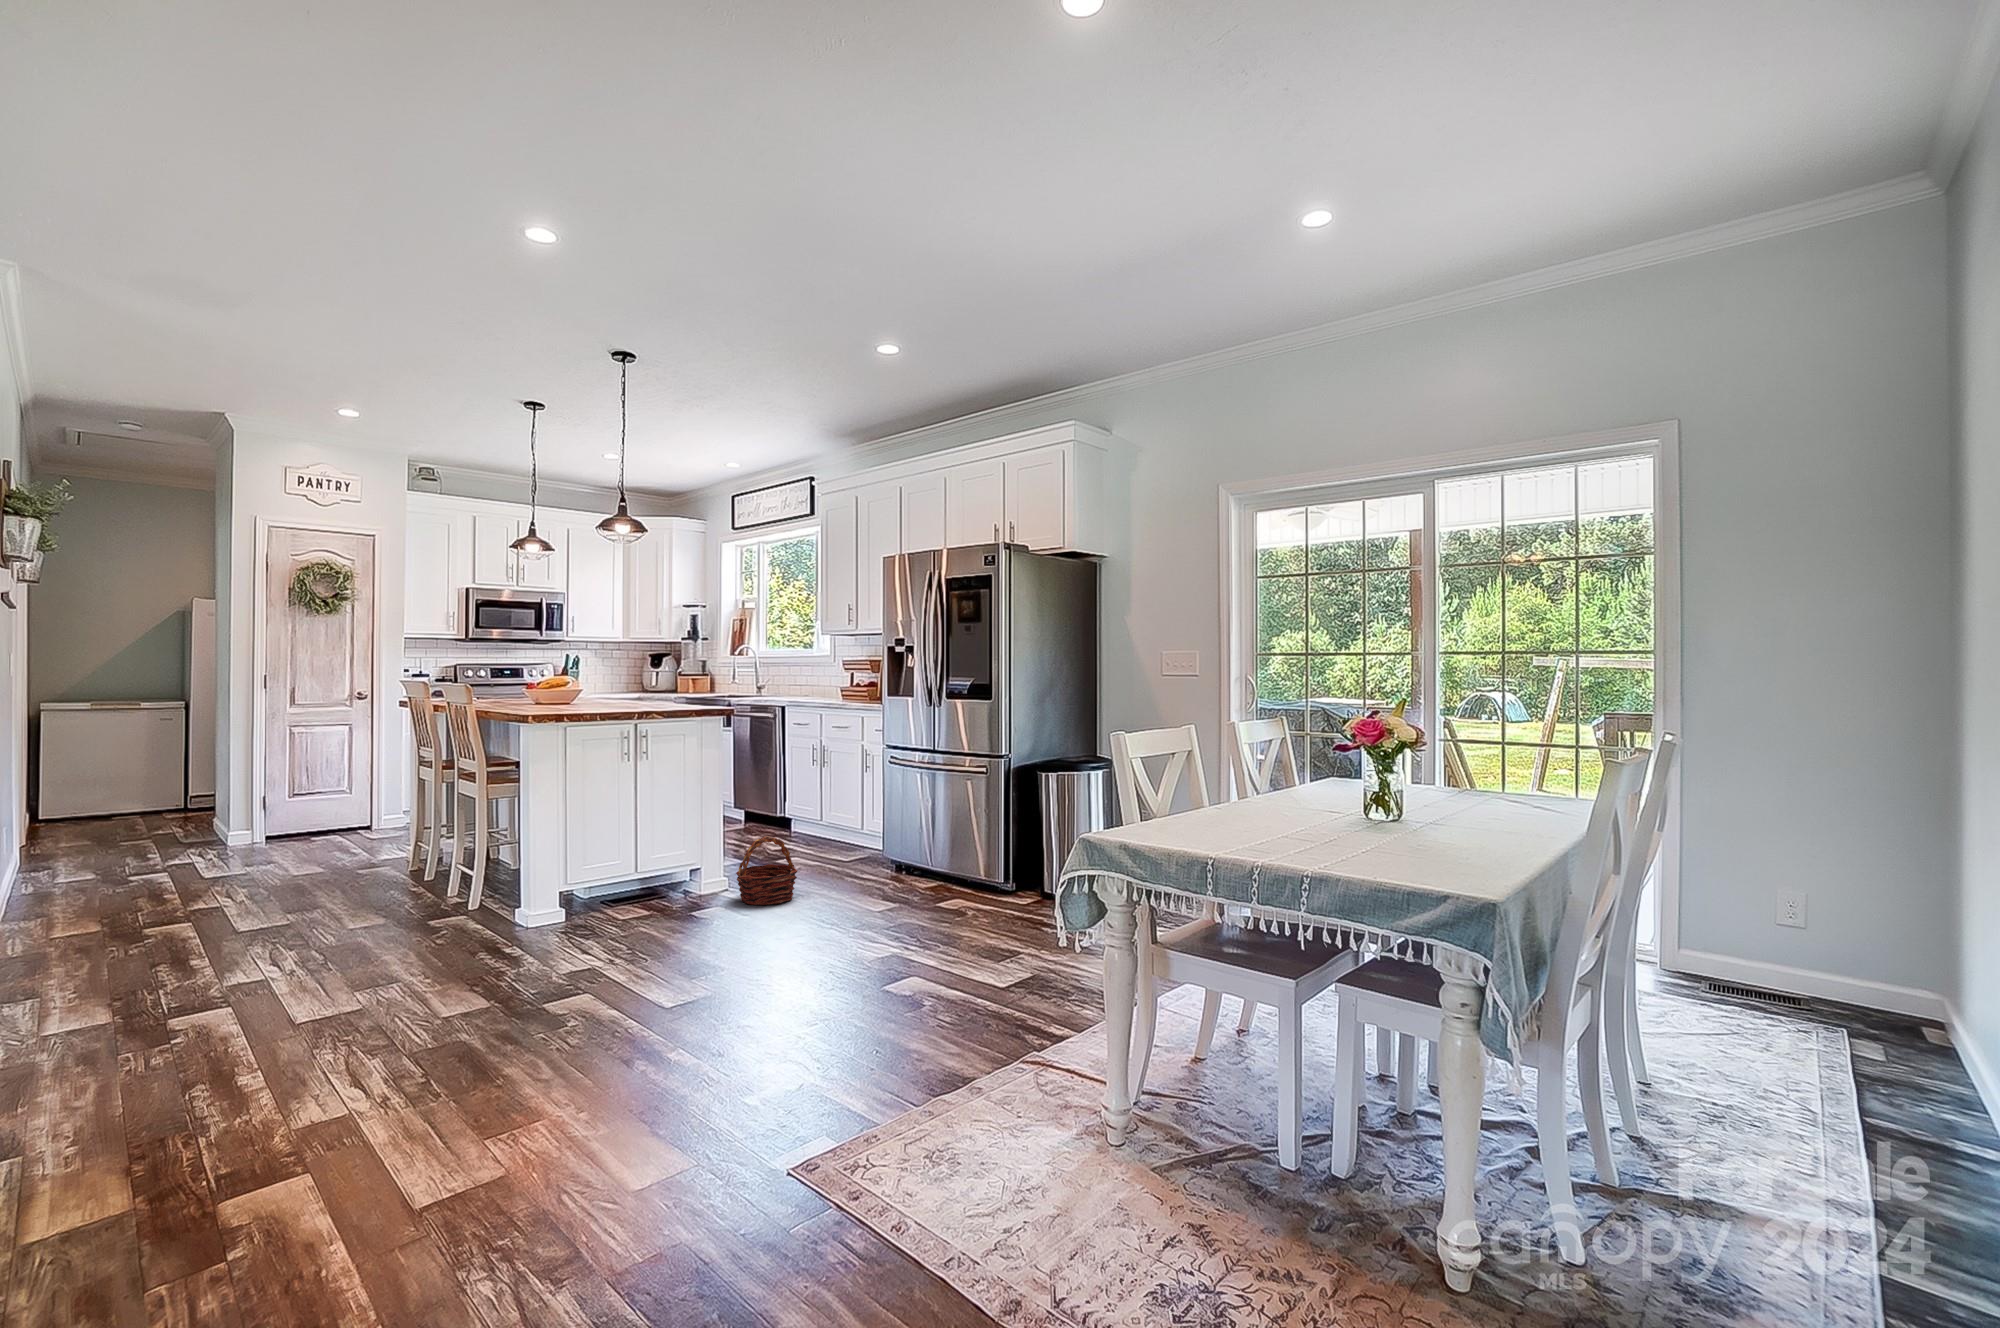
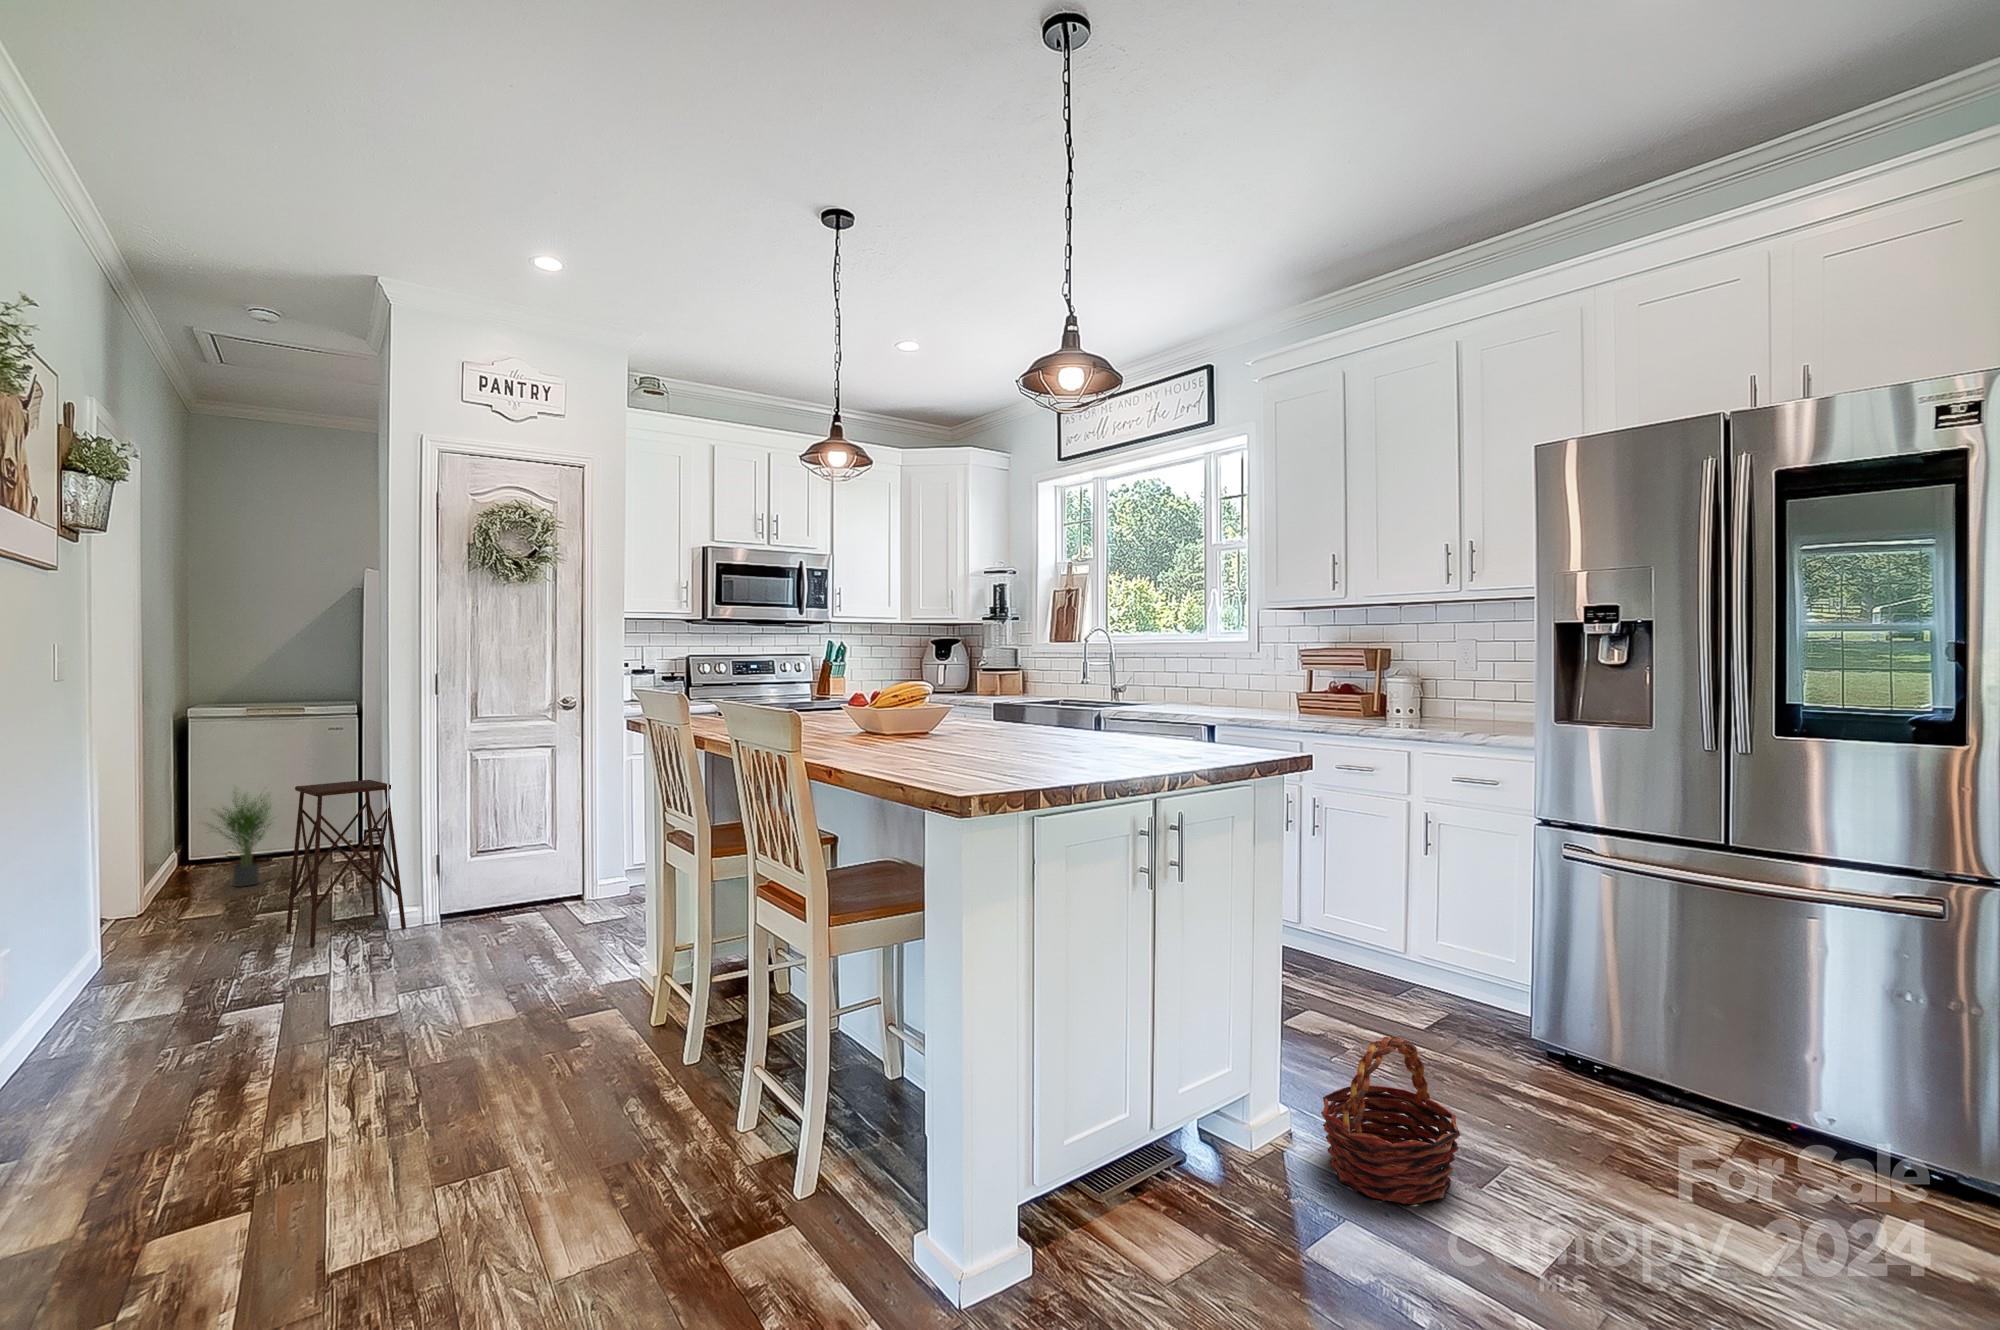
side table: none [149,747,240,855] -> present [286,780,406,948]
potted plant: none [58,755,134,831] -> present [207,793,274,887]

